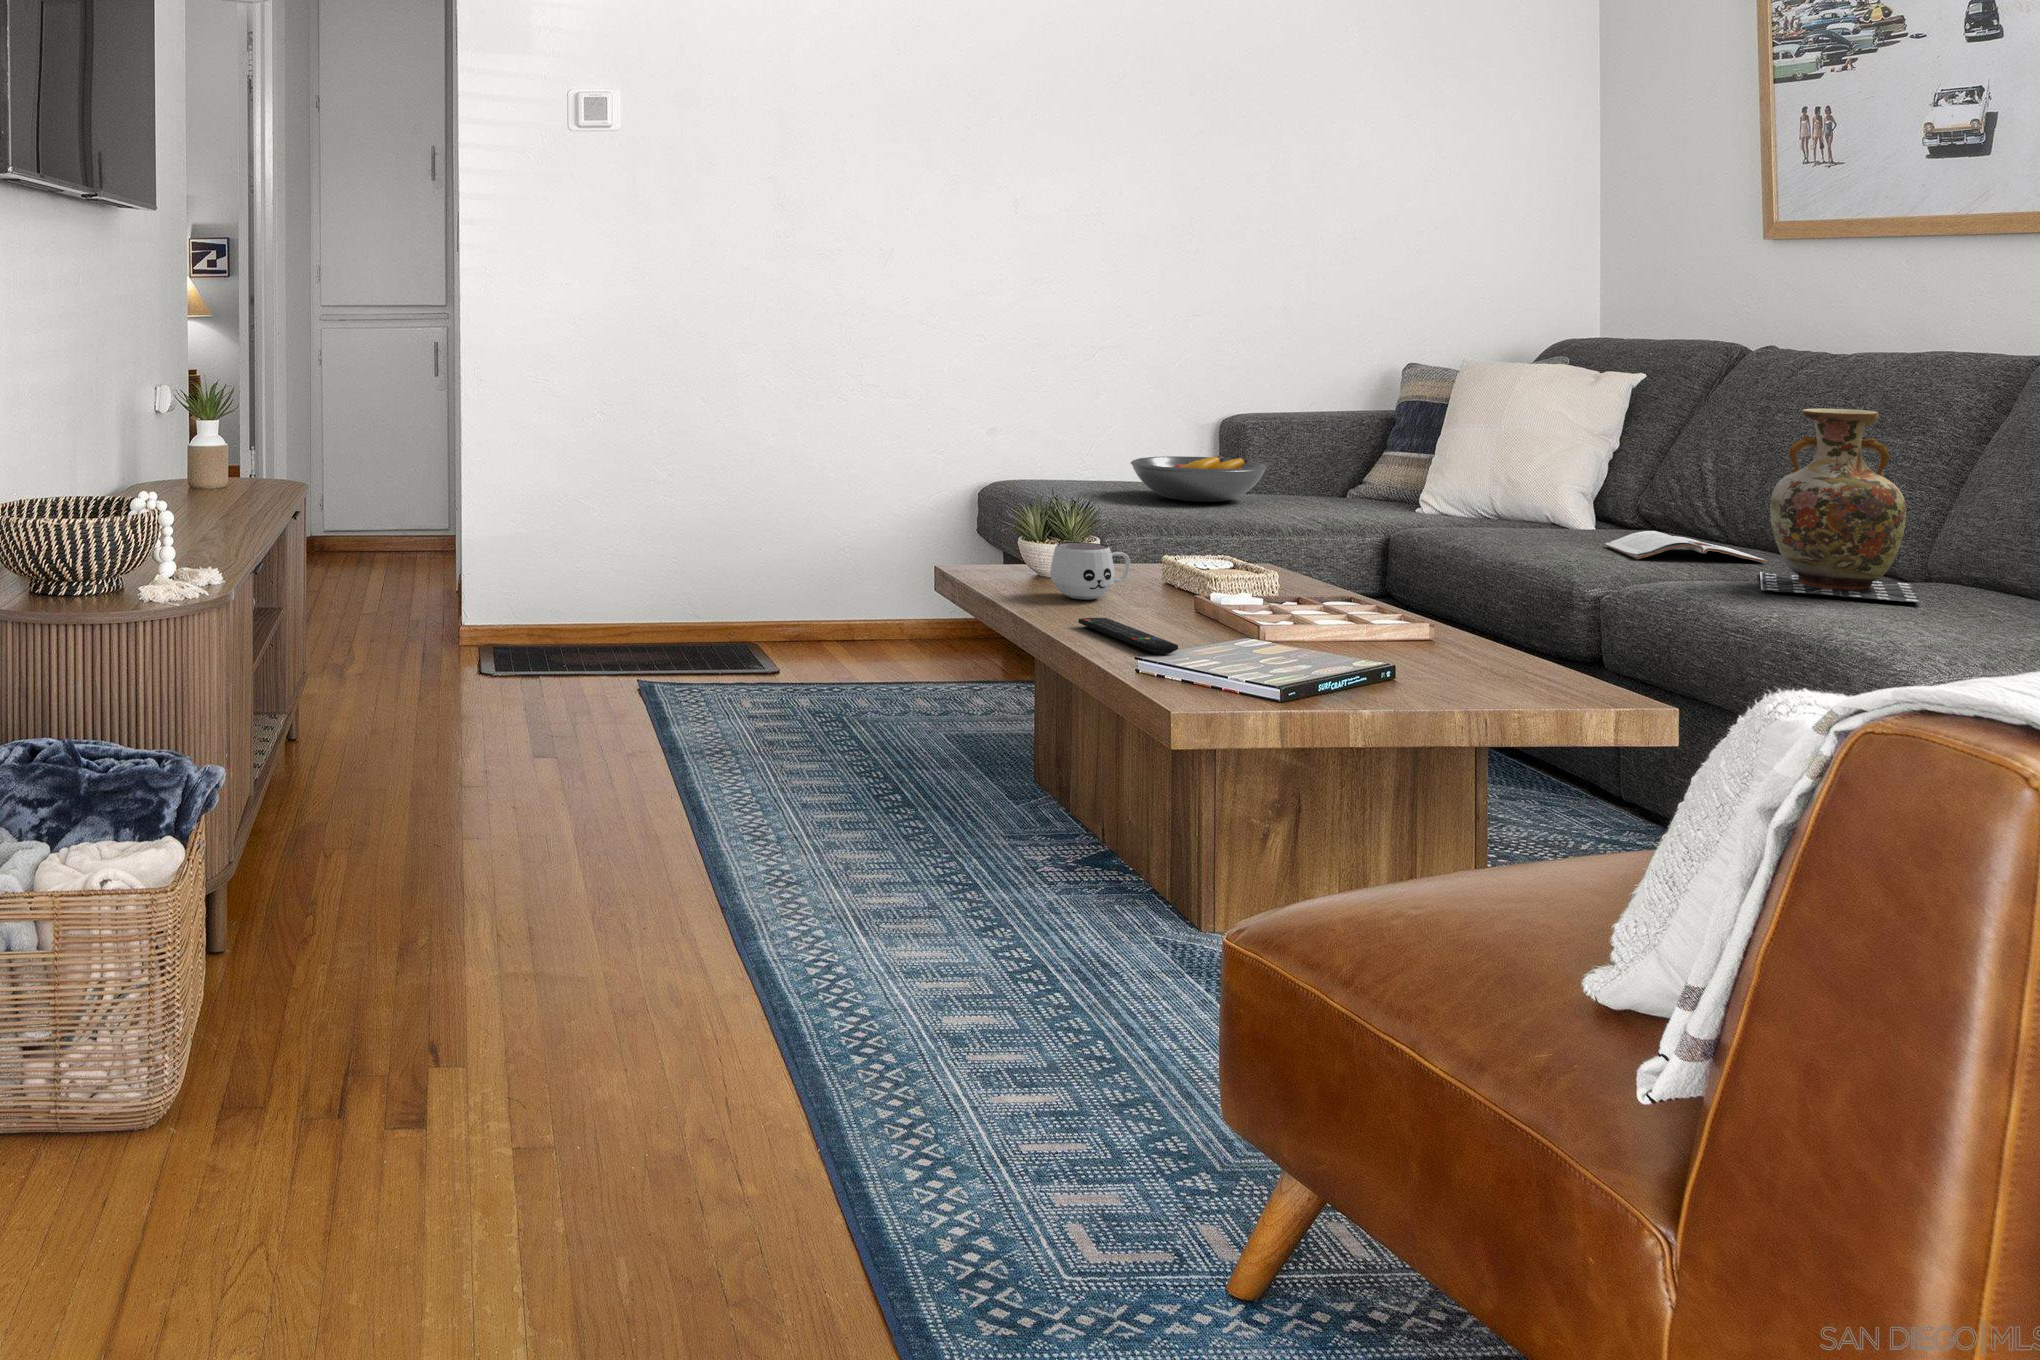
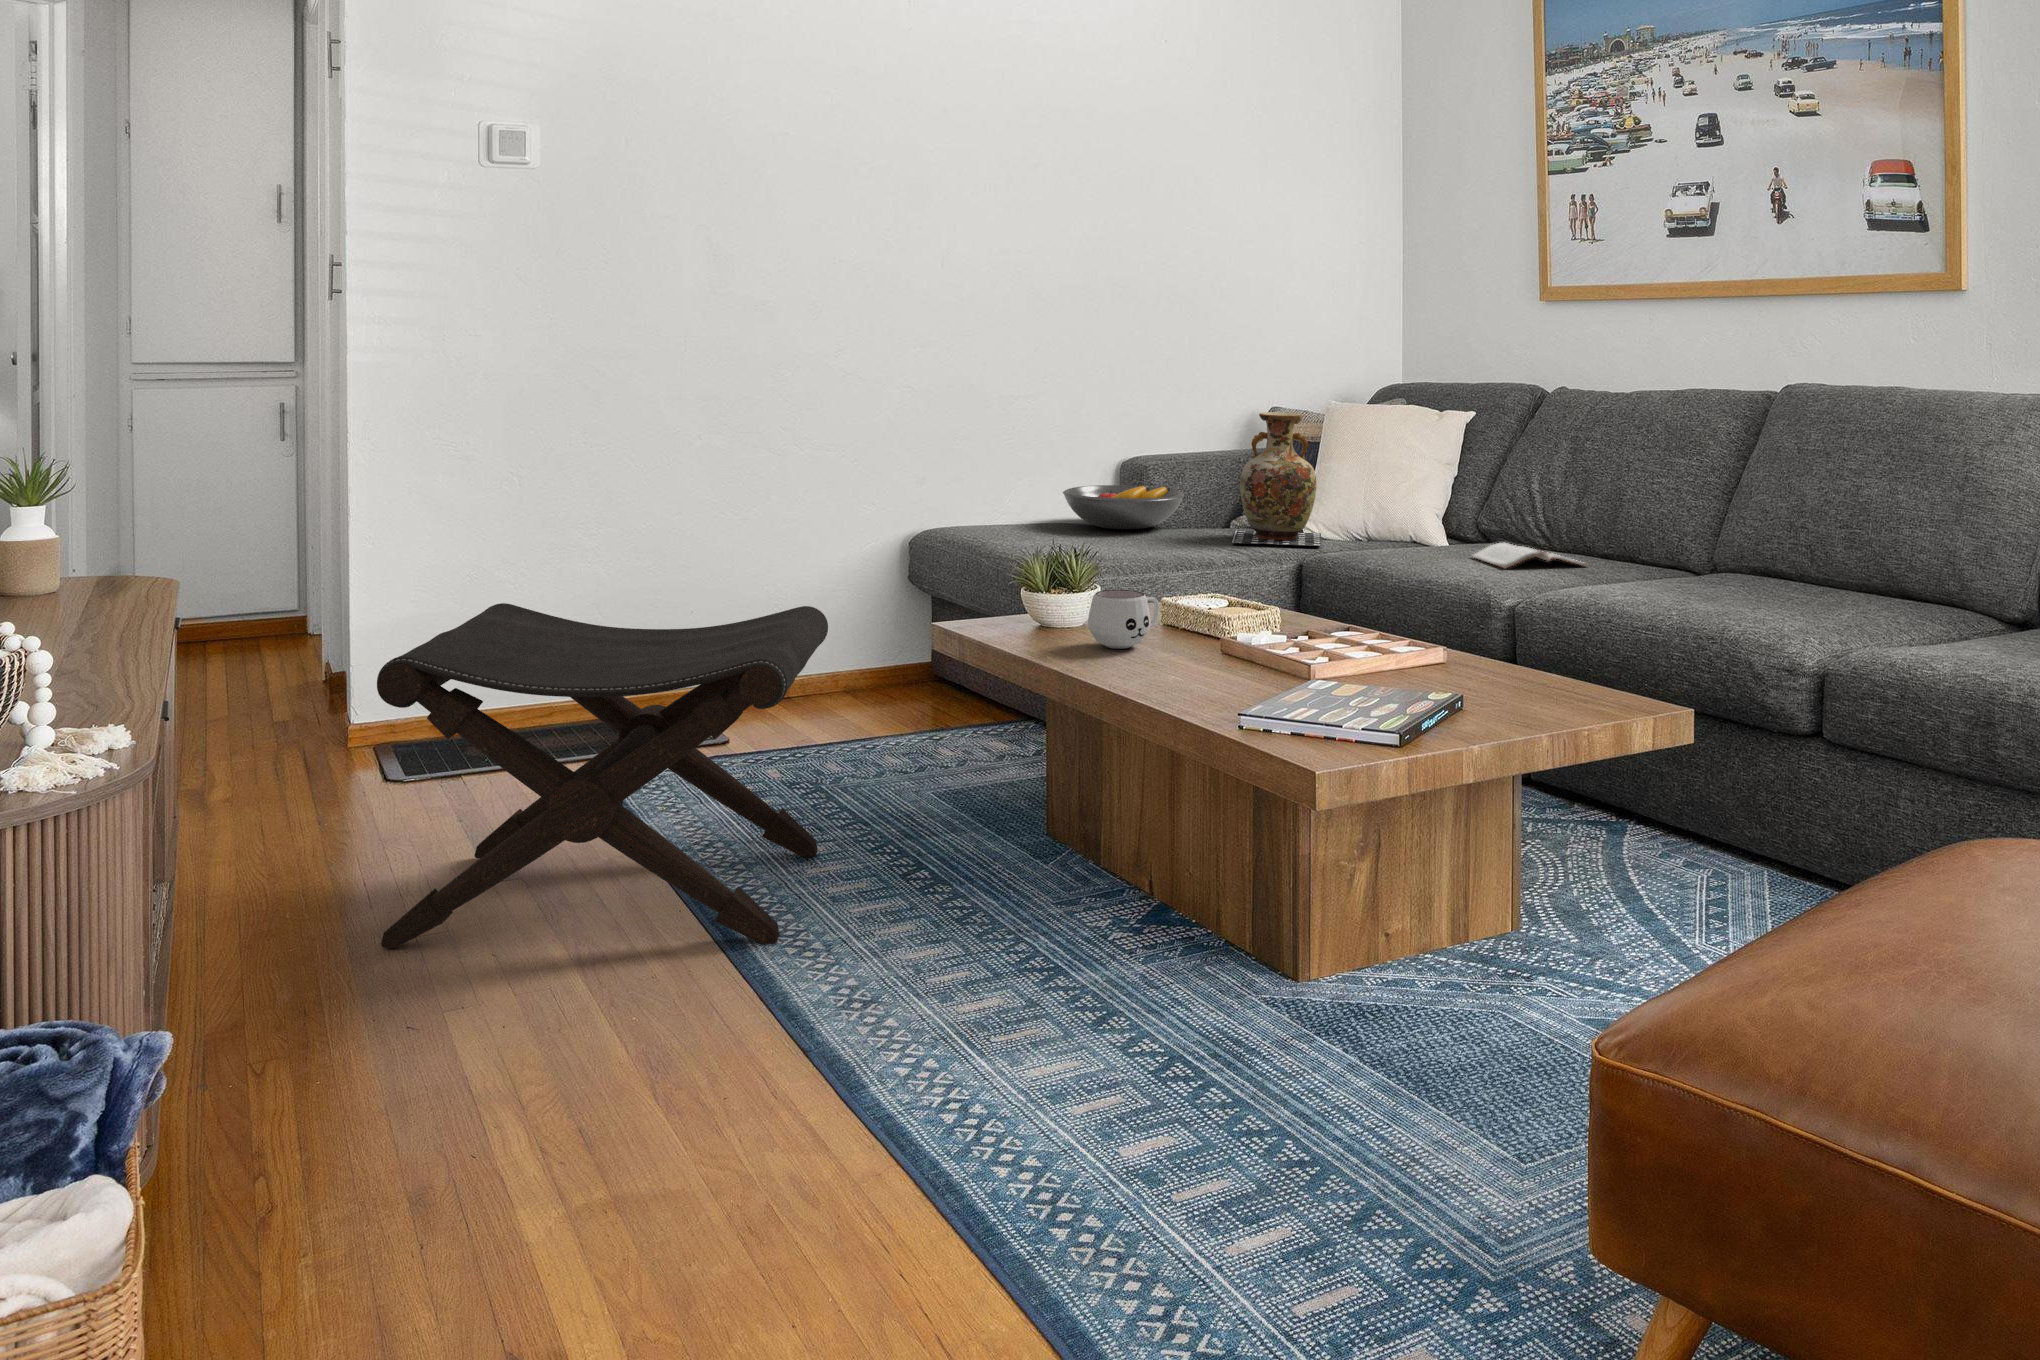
vase: present [1760,409,1921,602] -> present [1232,412,1322,546]
footstool: none [442,527,816,826] -> present [377,603,828,948]
remote control: present [1078,618,1178,654] -> none [1145,670,1259,707]

